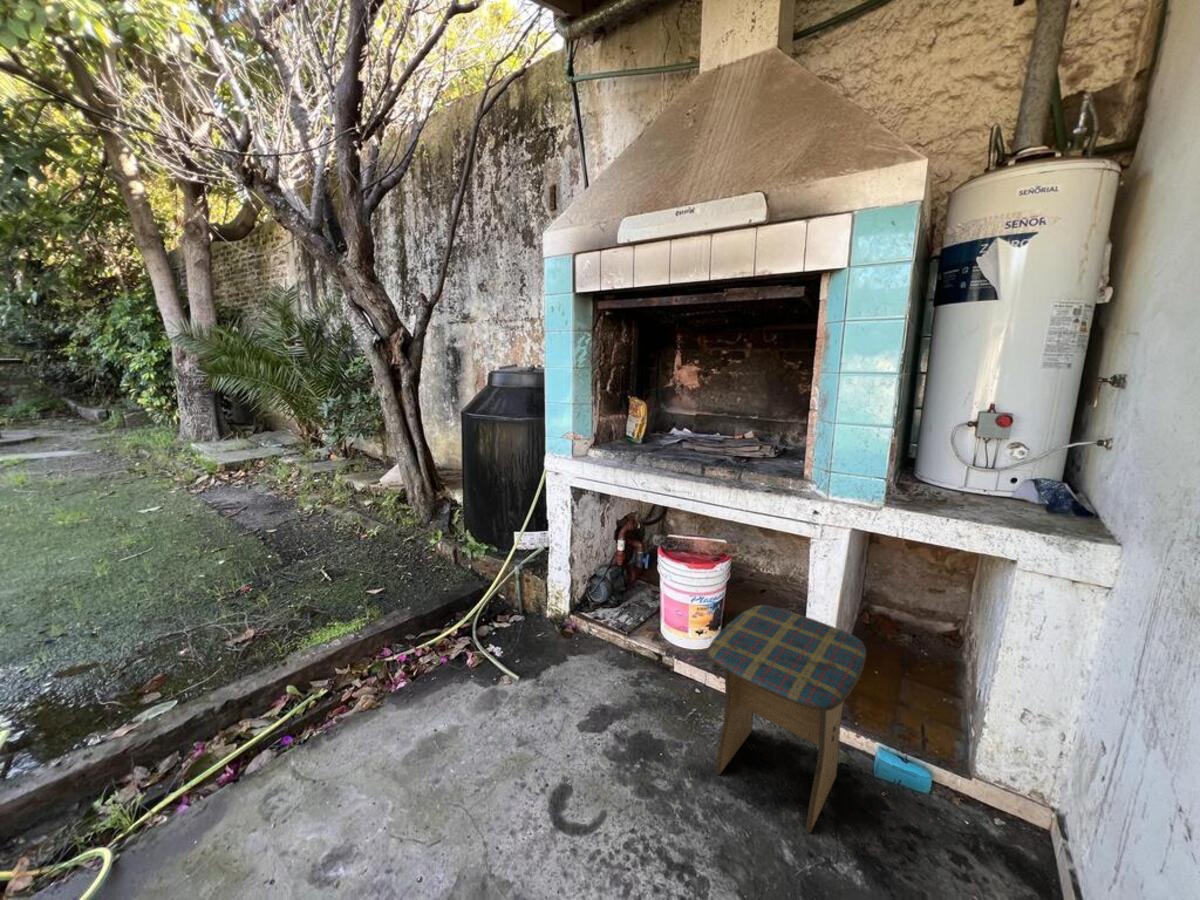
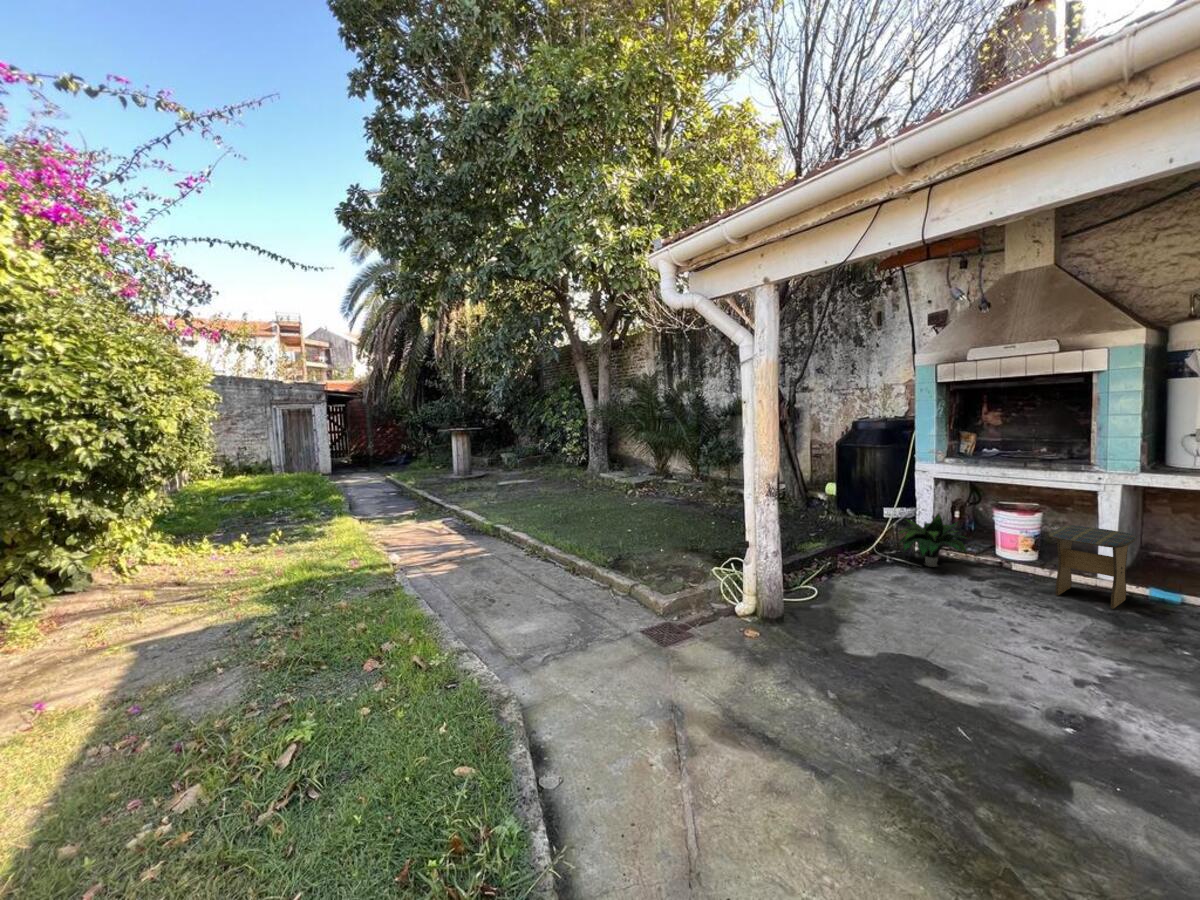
potted plant: none [477,560,618,673] -> present [898,513,968,567]

